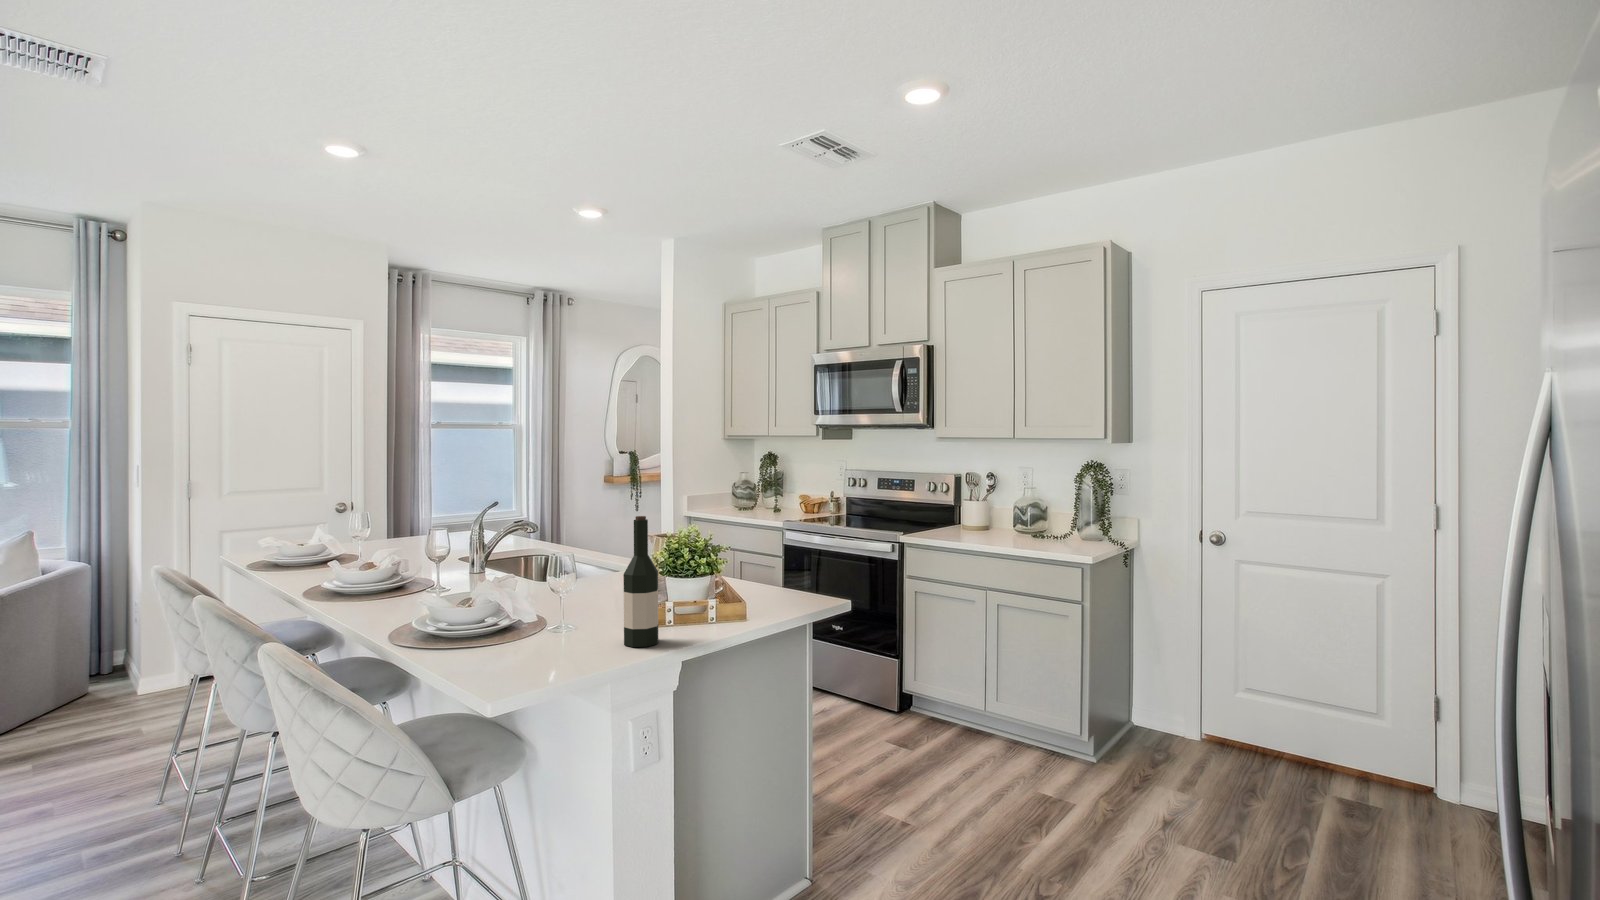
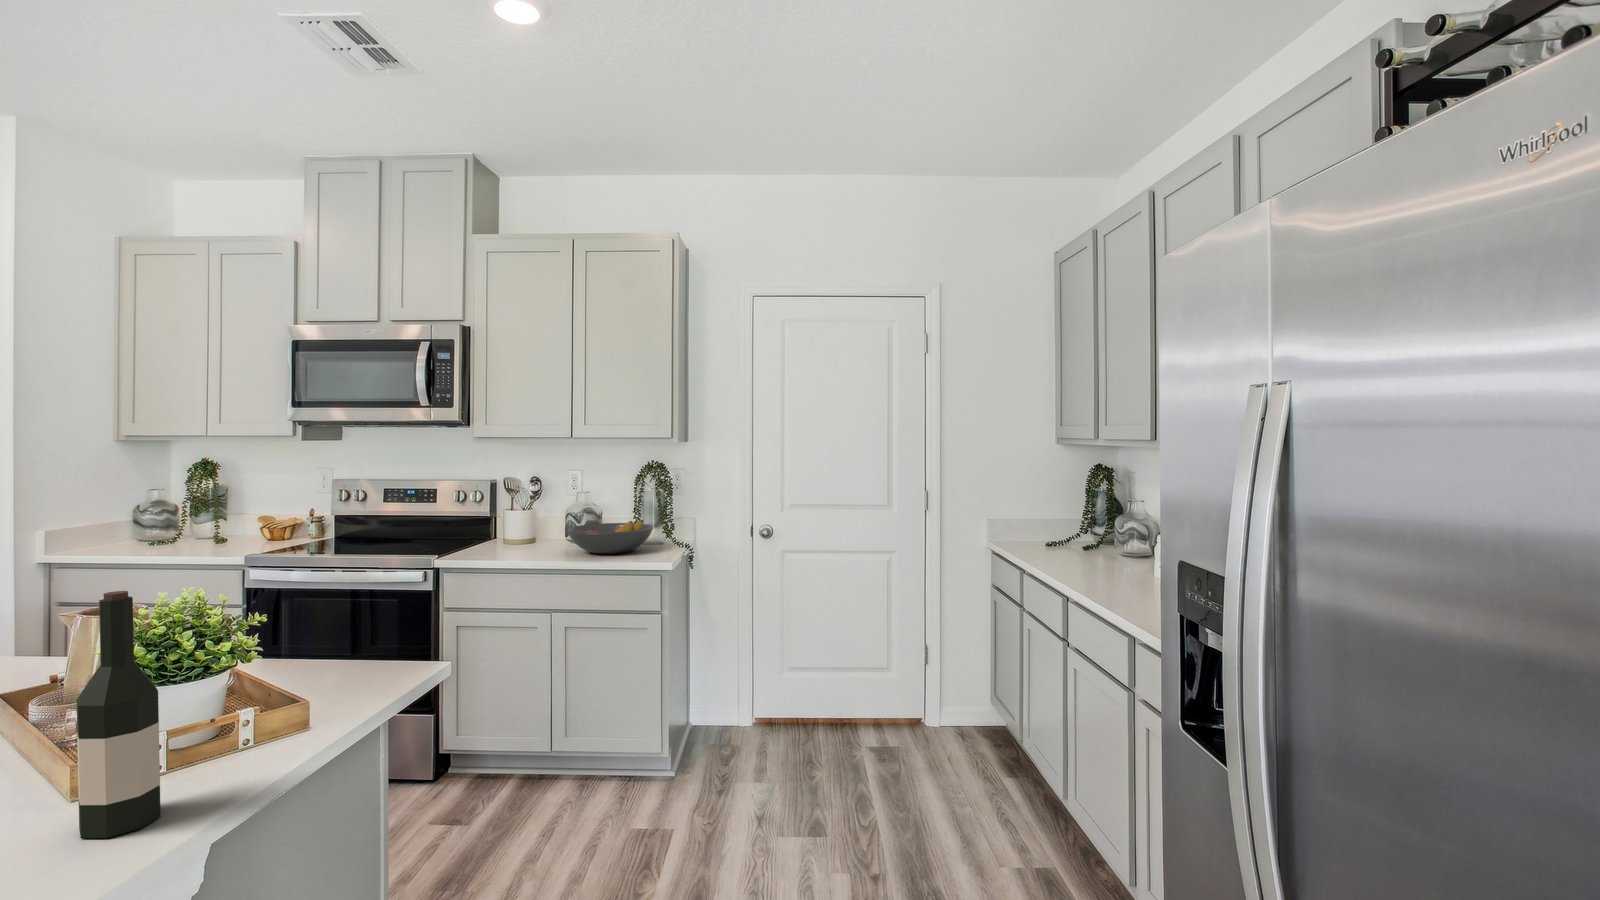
fruit bowl: none [1004,515,1086,544] -> present [567,520,653,554]

